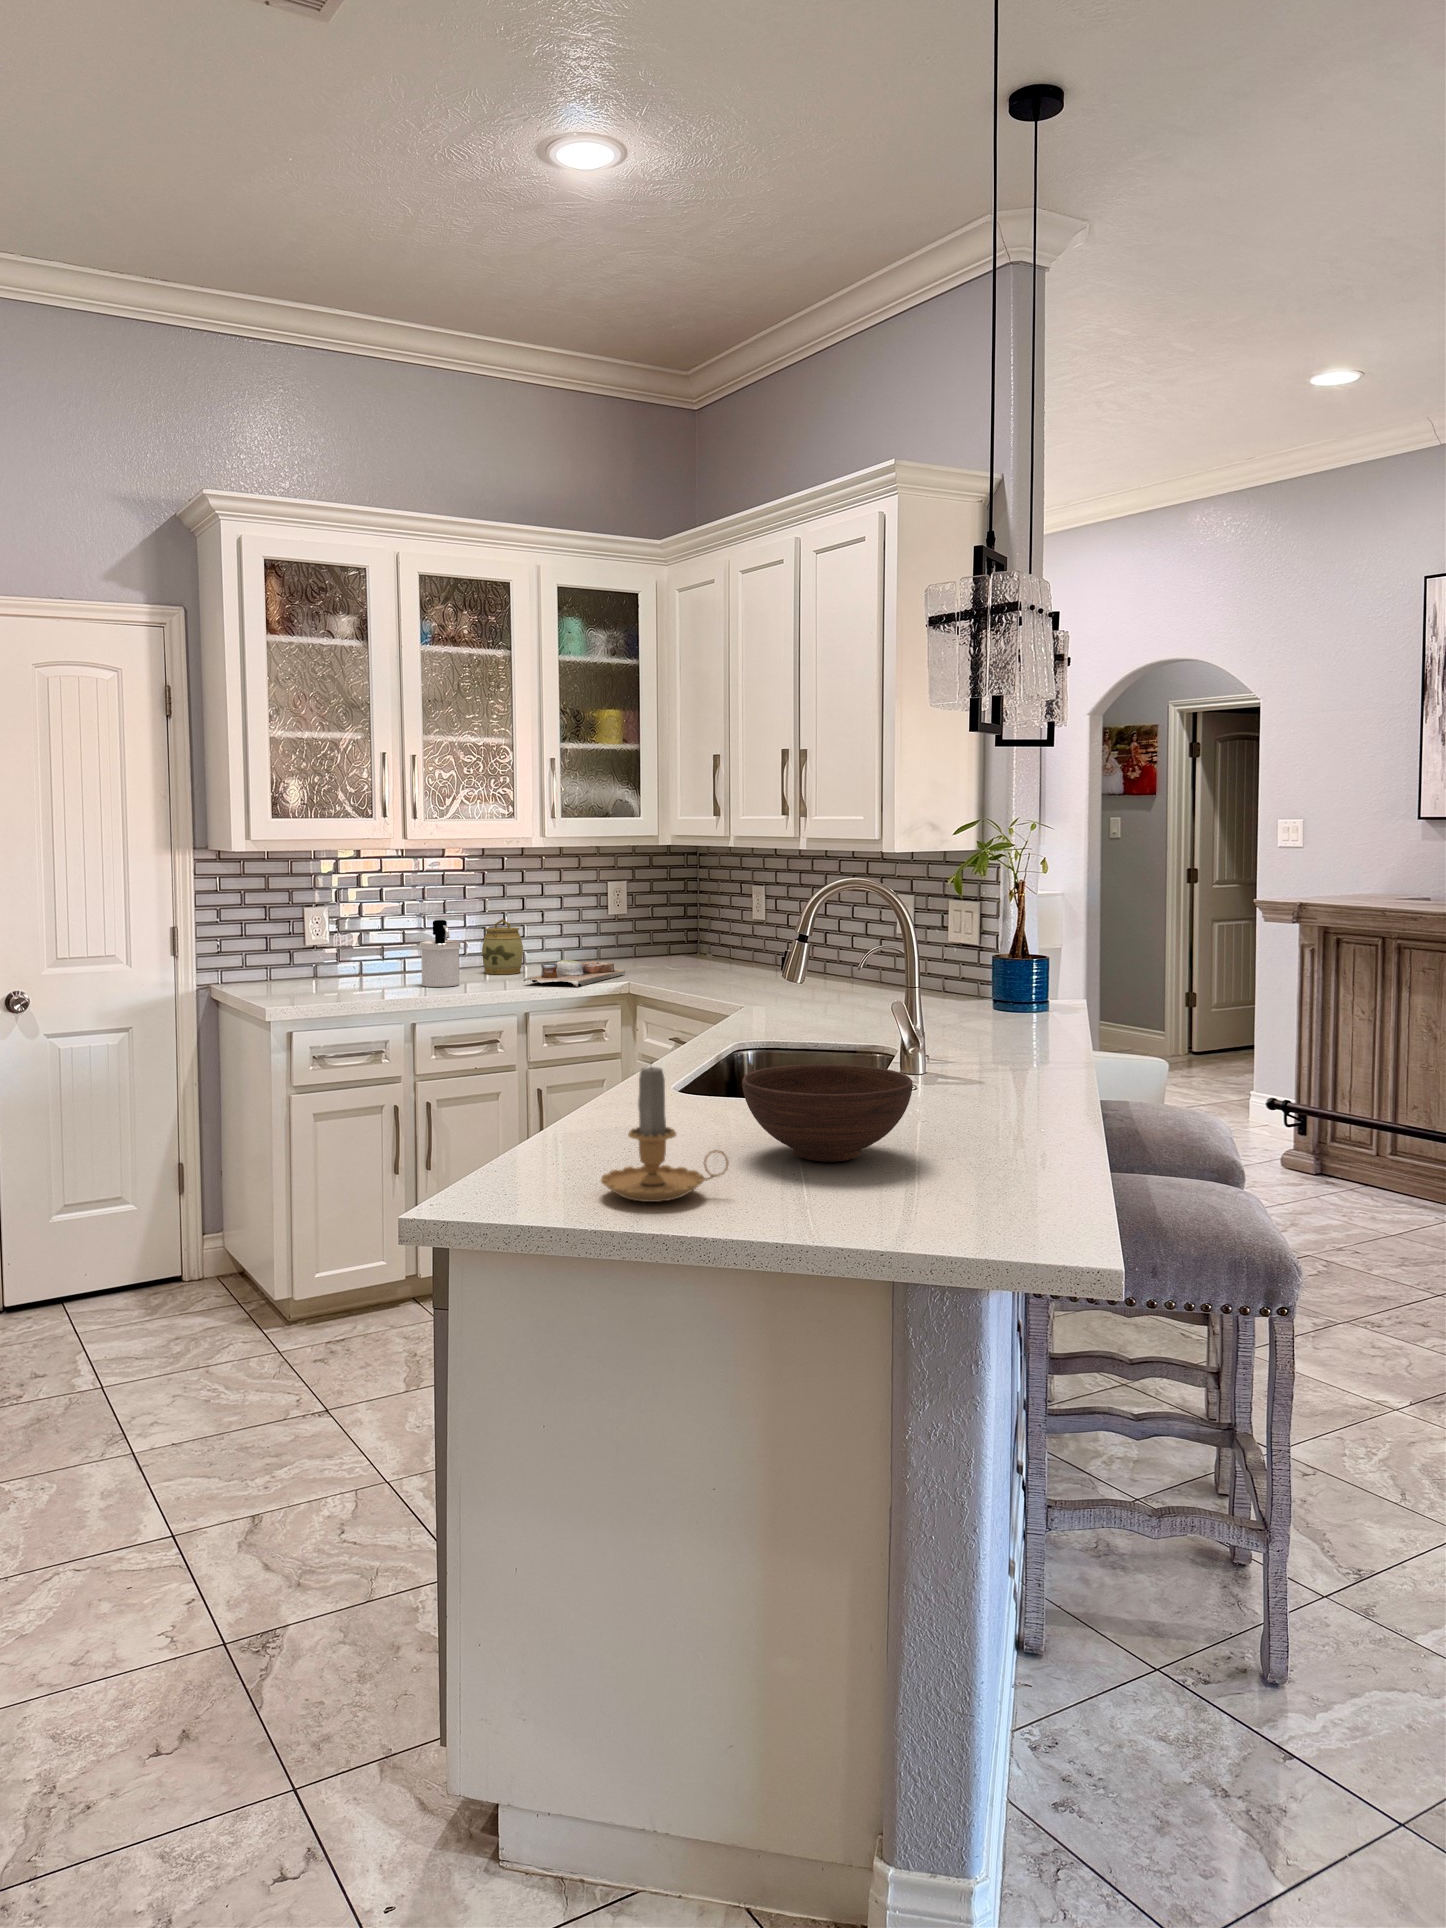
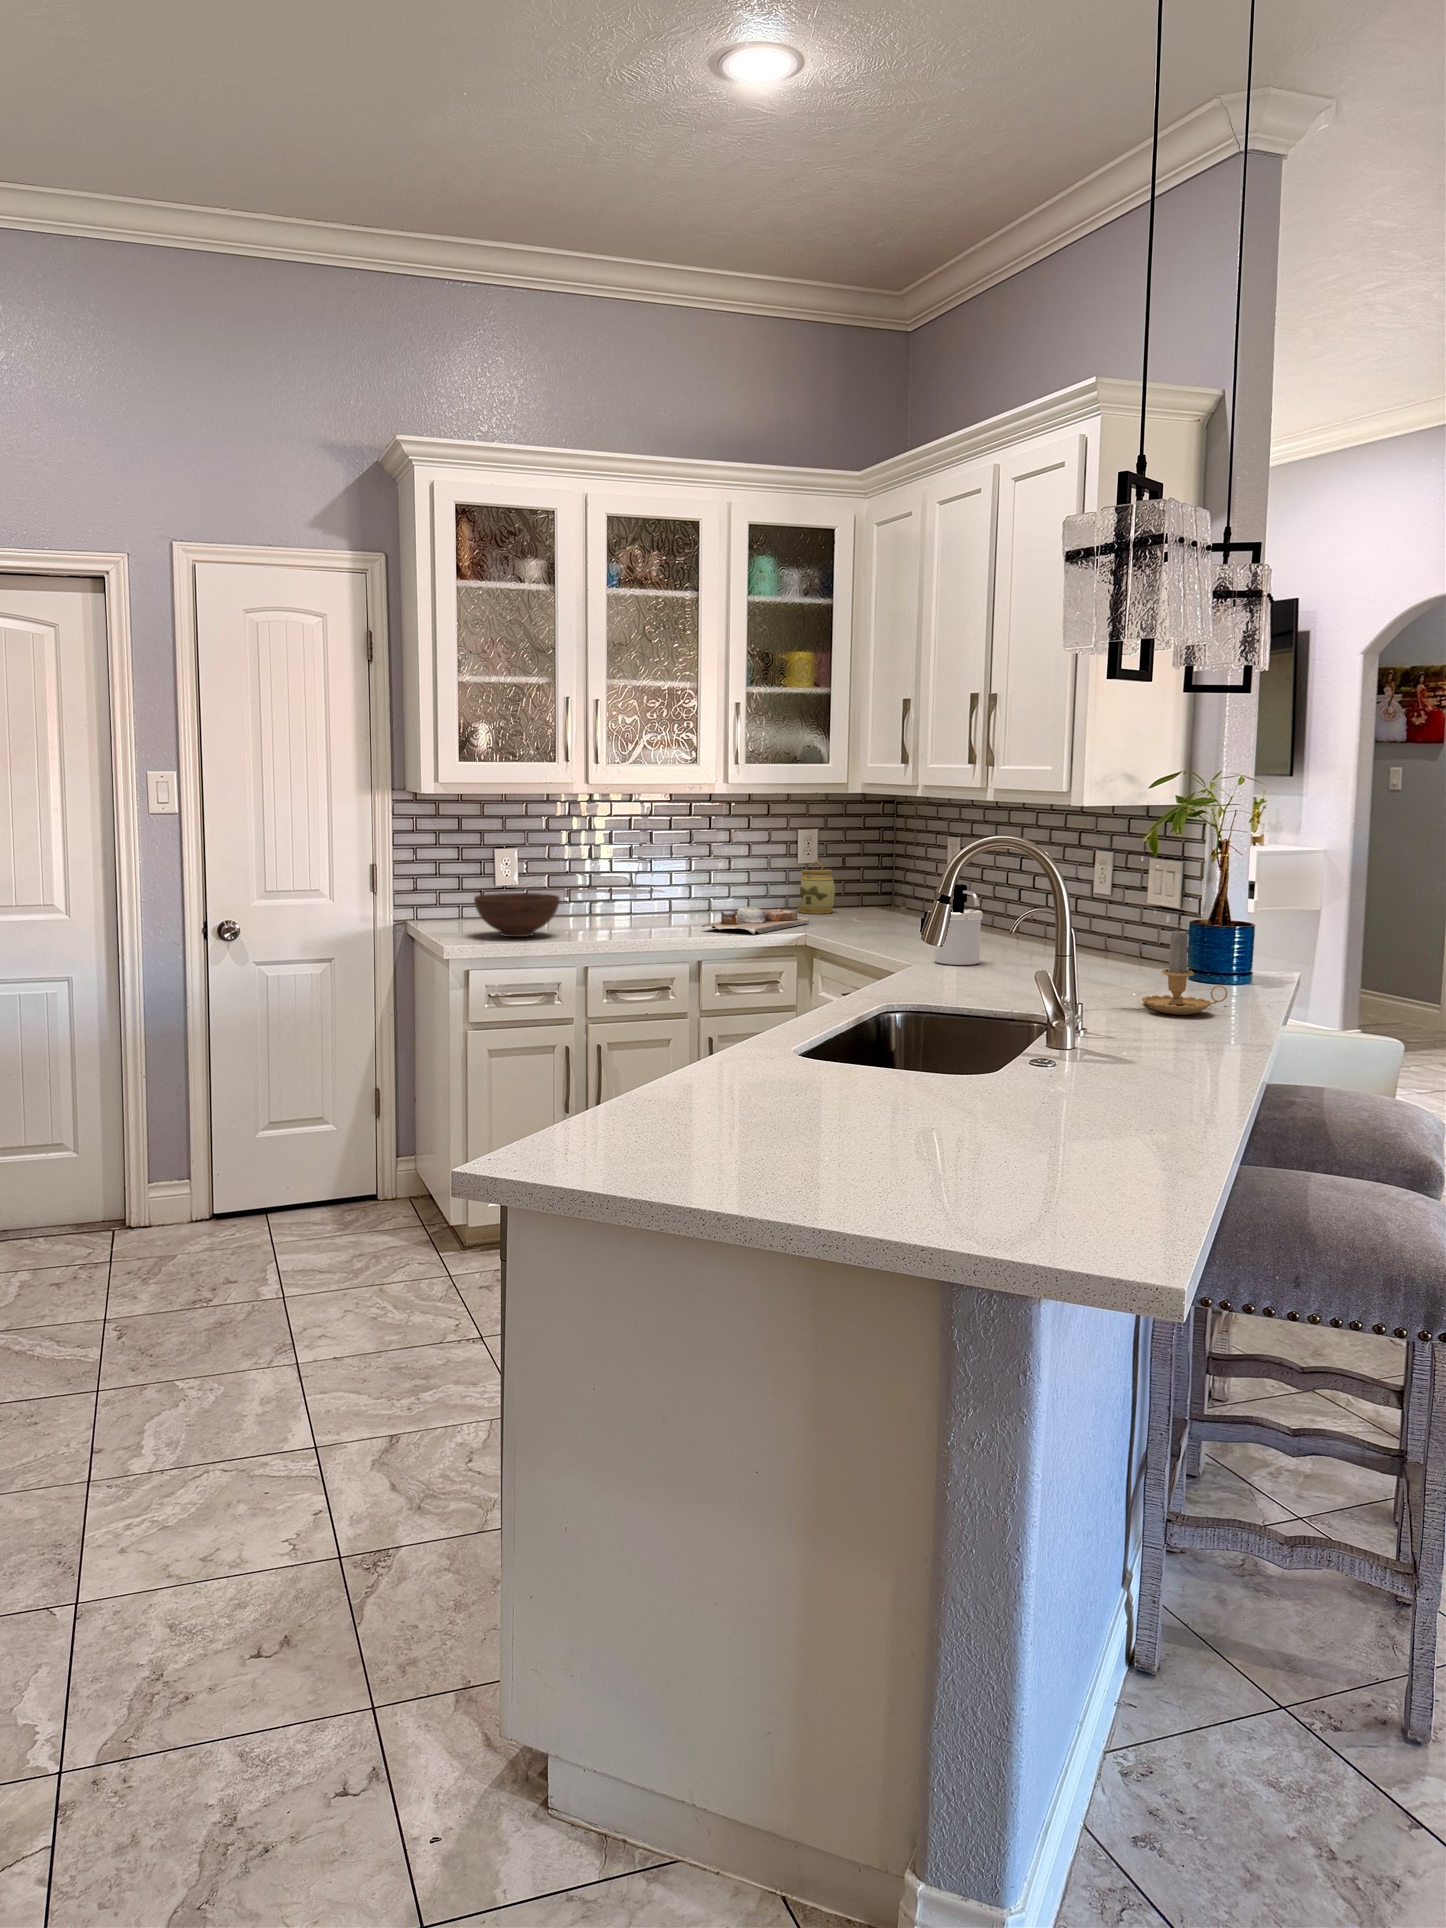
jar: present [482,919,523,974] -> present [797,861,835,914]
soap dispenser: present [420,920,460,987] -> present [934,884,983,965]
bowl: present [742,1064,913,1162] -> present [474,893,560,937]
candle: present [601,1067,729,1202] -> present [1142,927,1227,1015]

